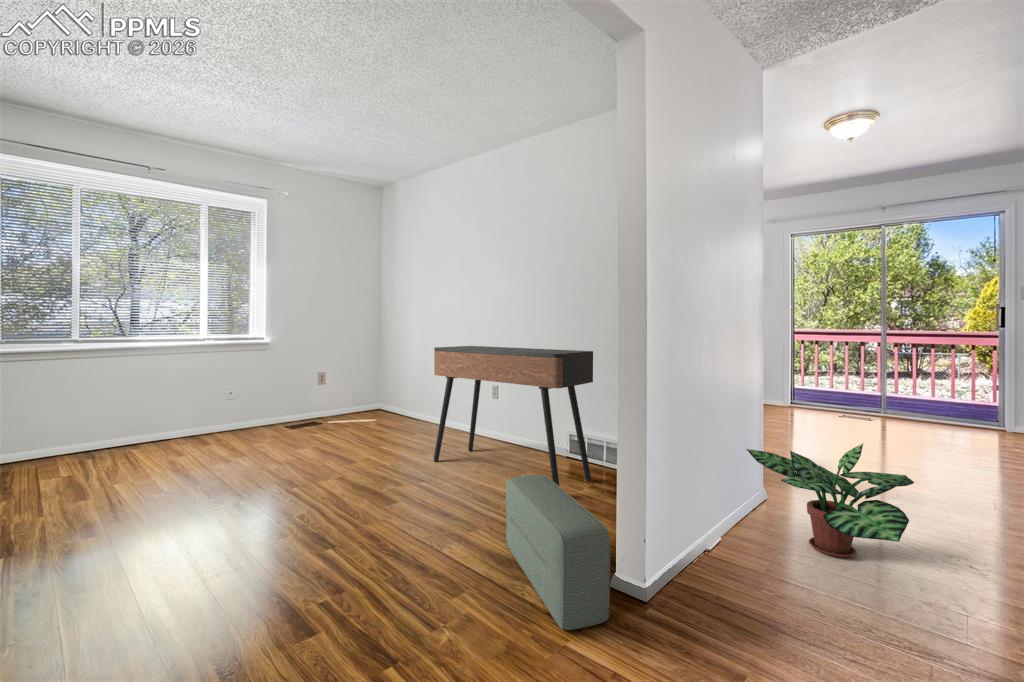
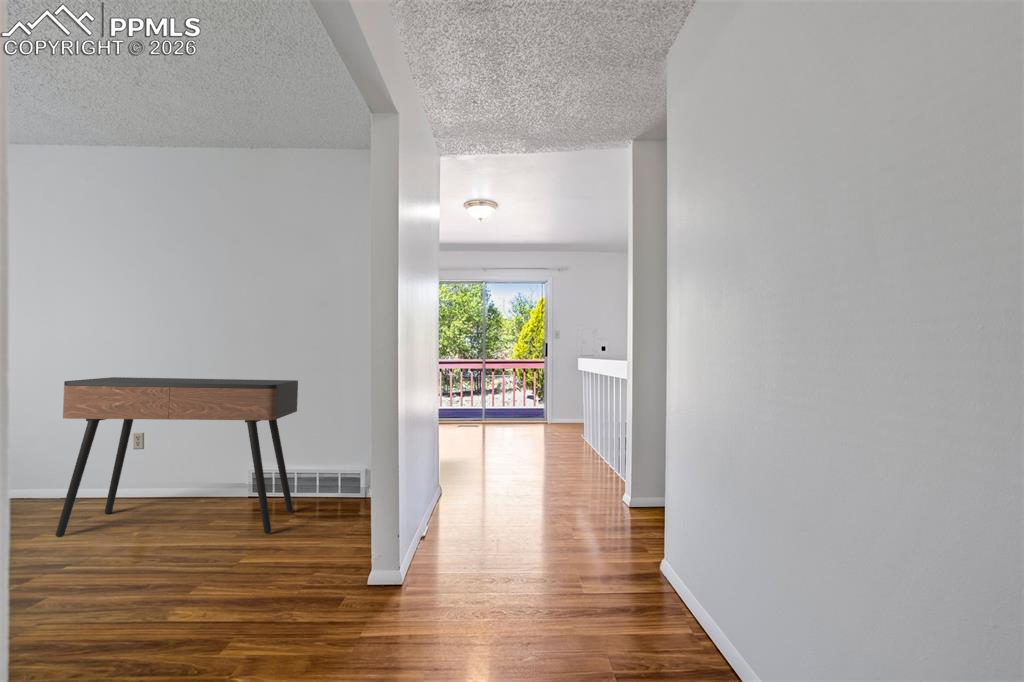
potted plant: present [746,444,914,558] -> none [438,437,539,519]
pouf: present [506,475,610,630] -> none [245,506,385,627]

